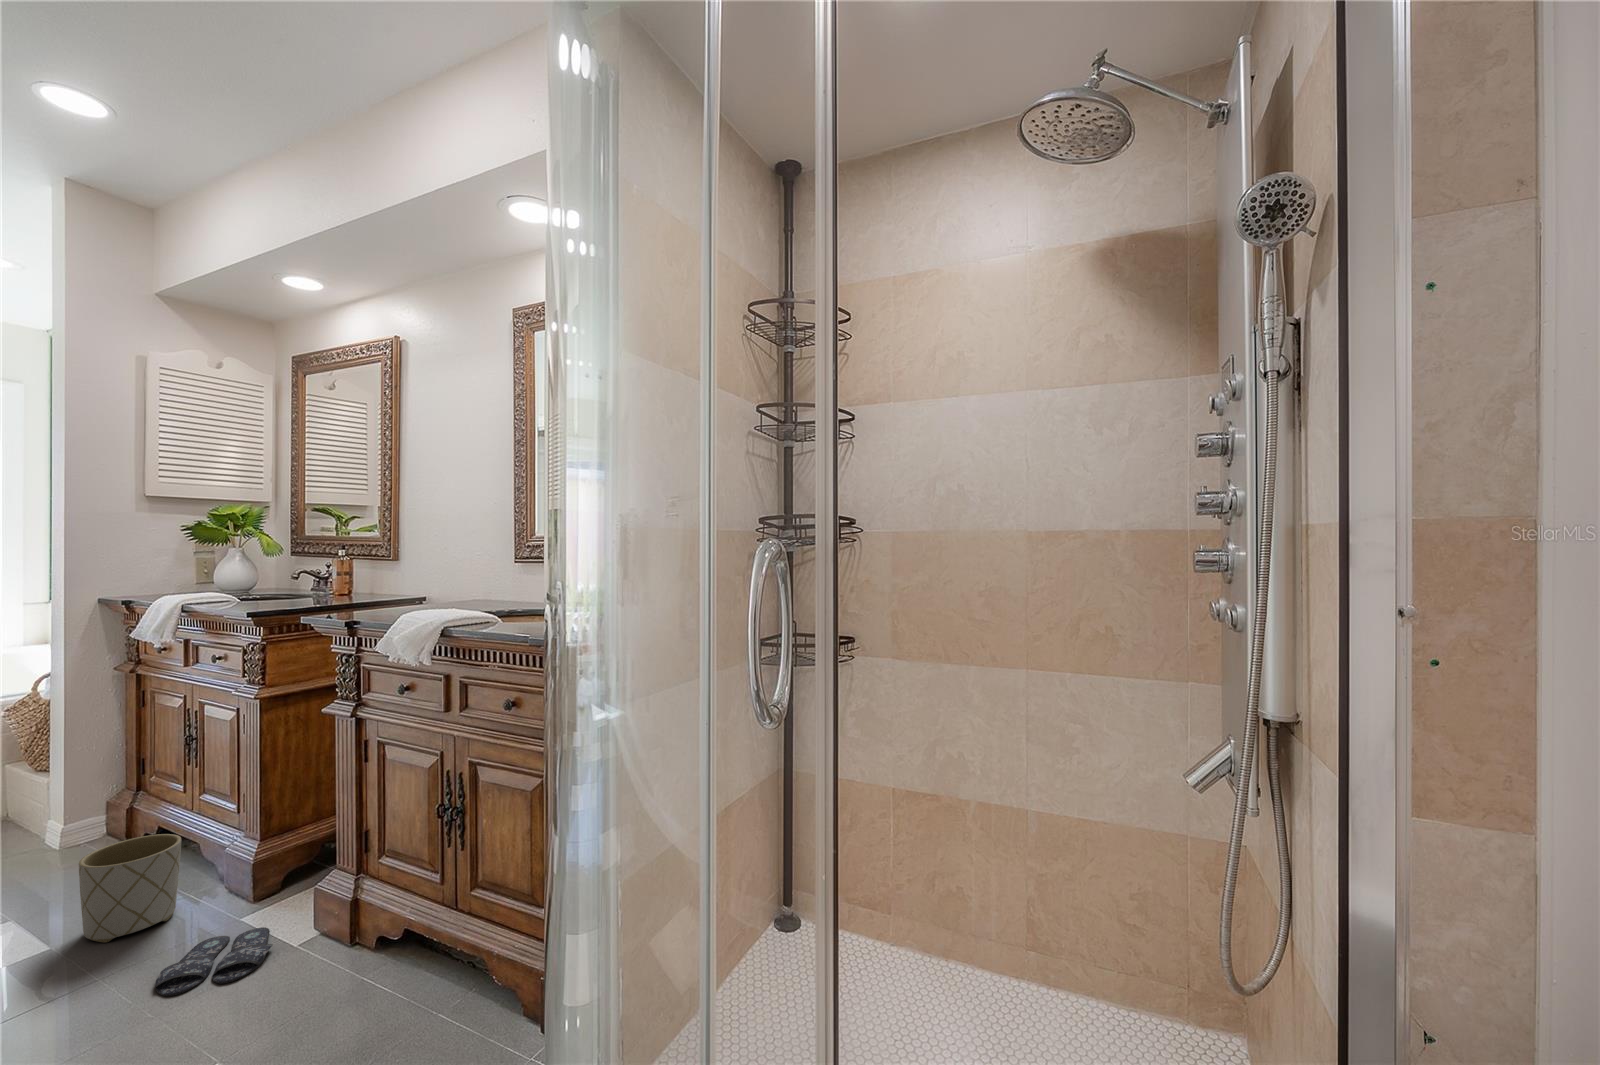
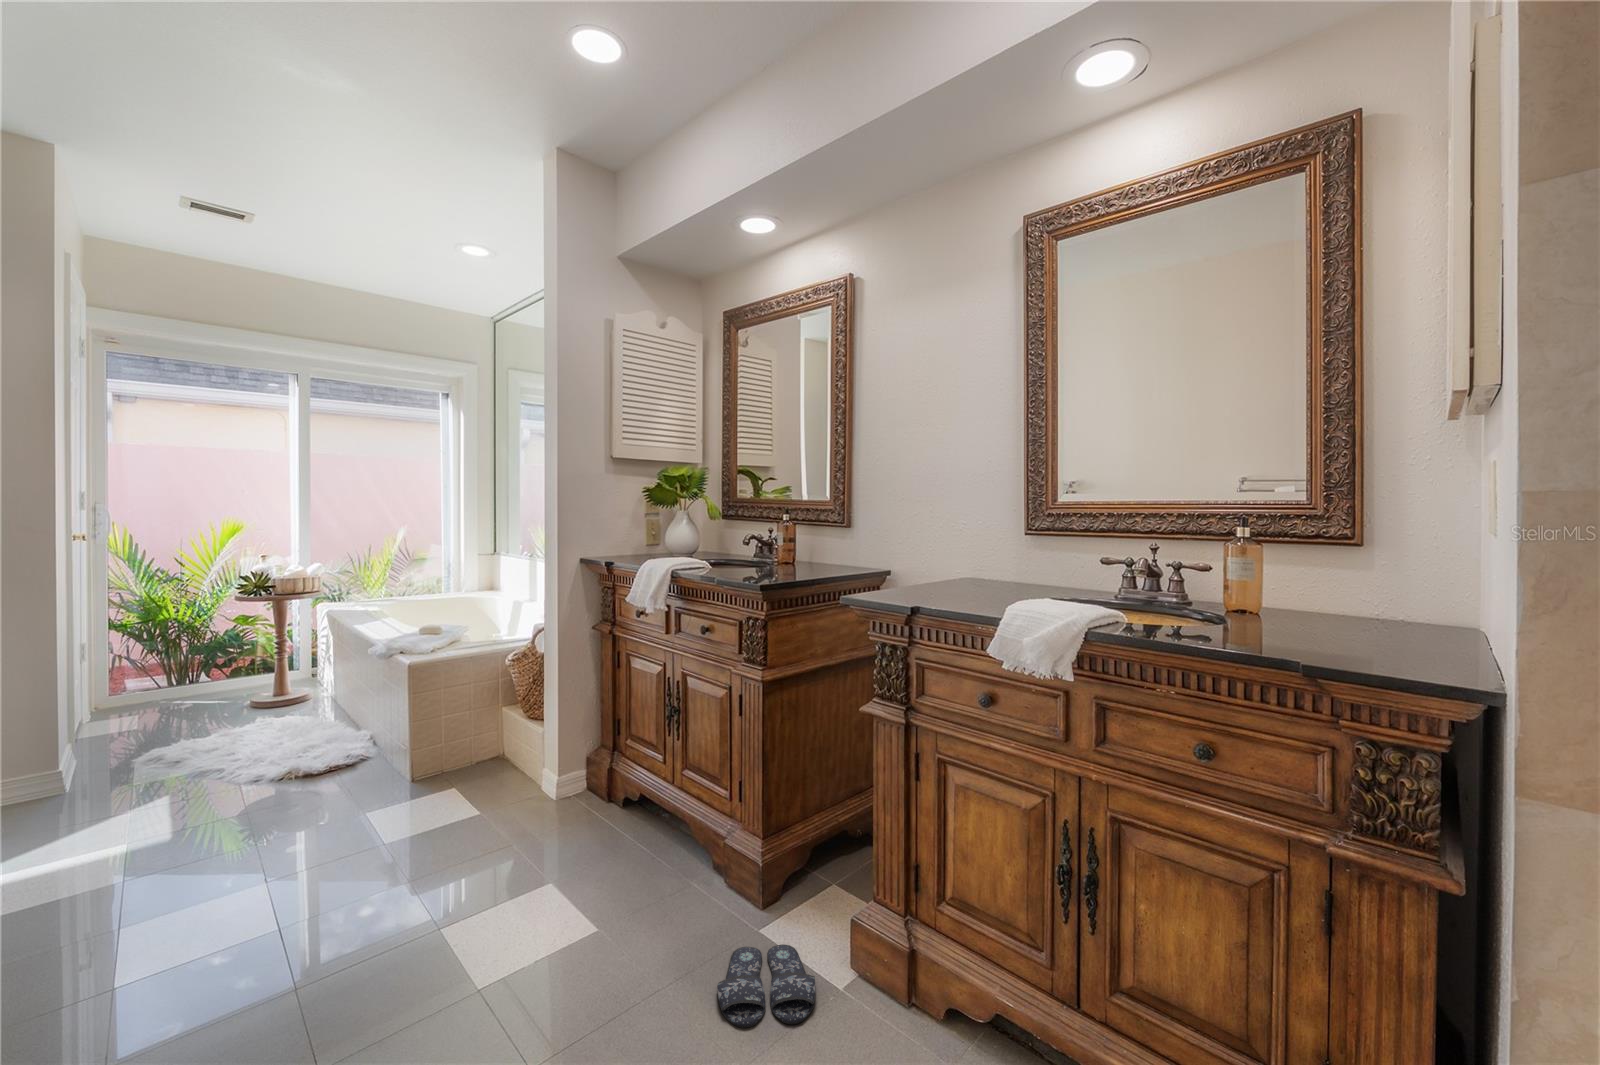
planter: present [79,834,181,942] -> none [616,813,694,927]

